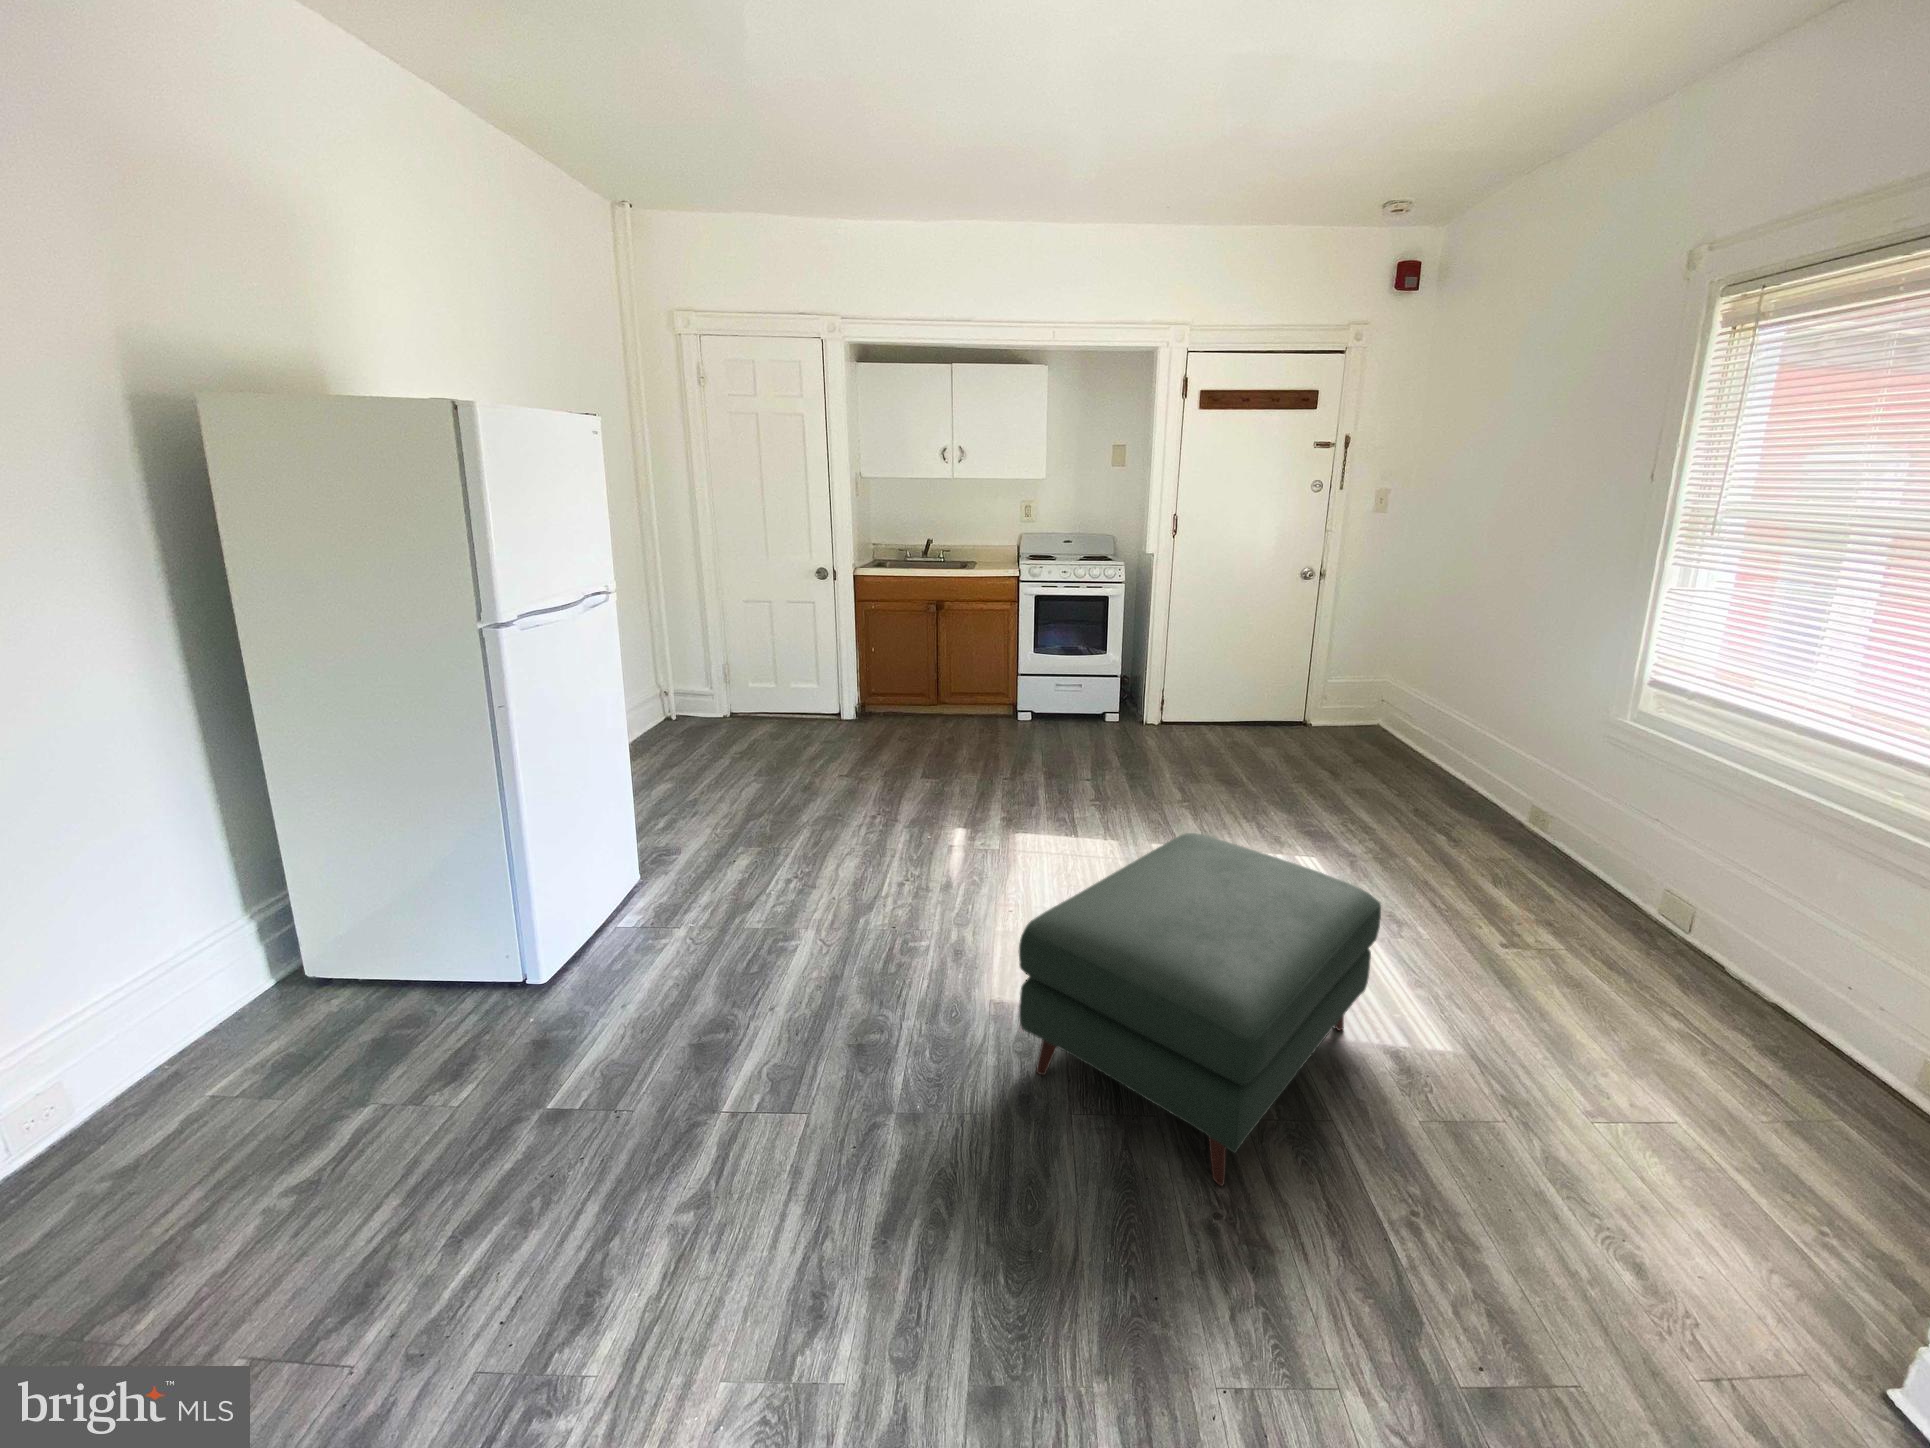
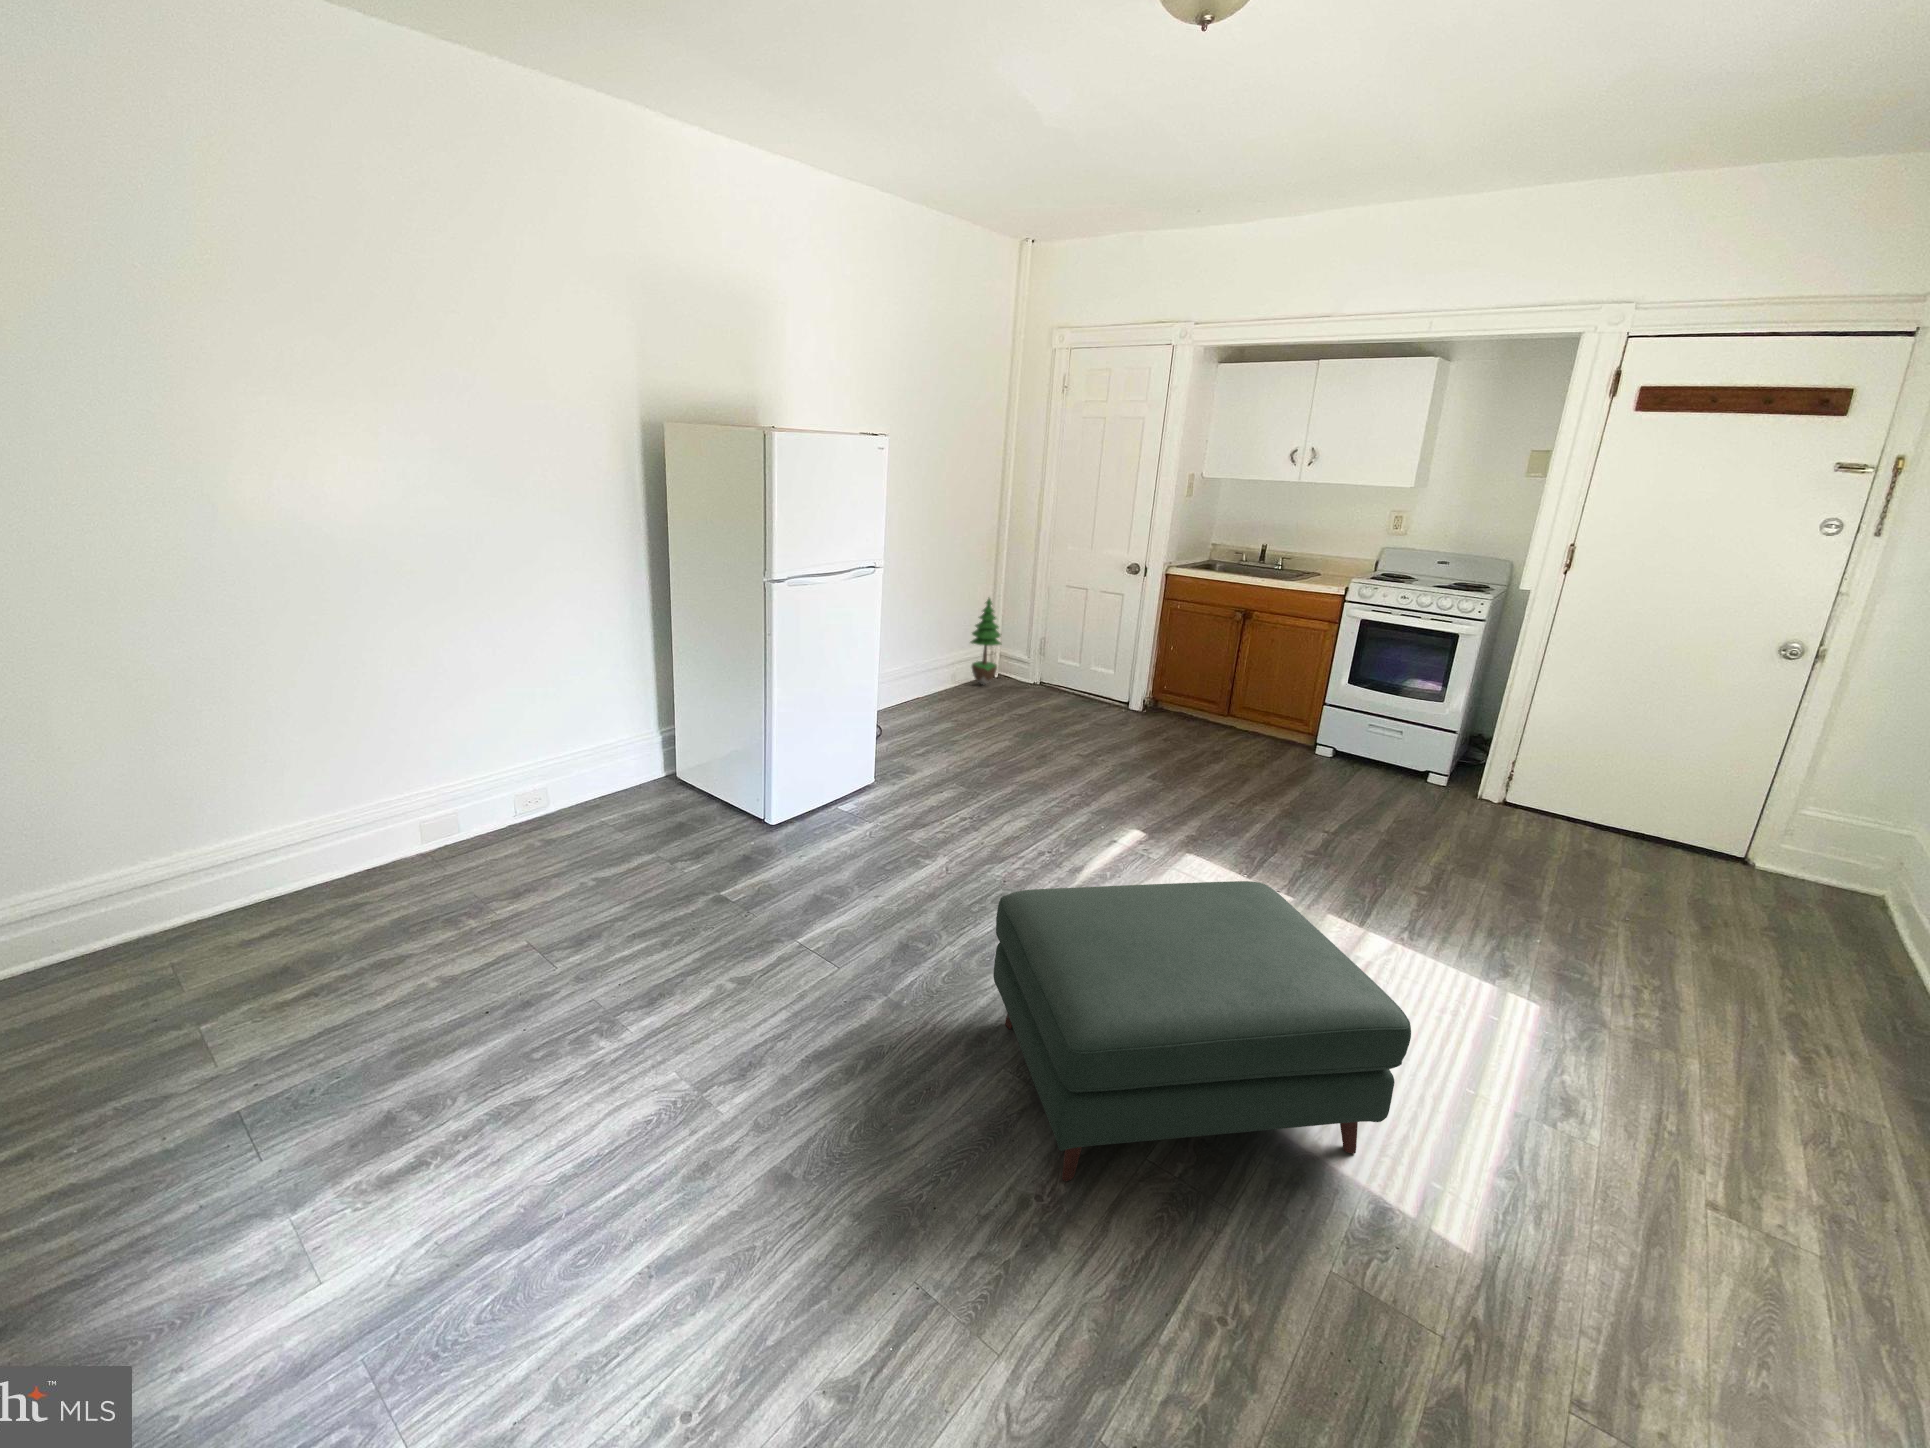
potted tree: none [643,619,687,730] -> present [971,598,1001,685]

